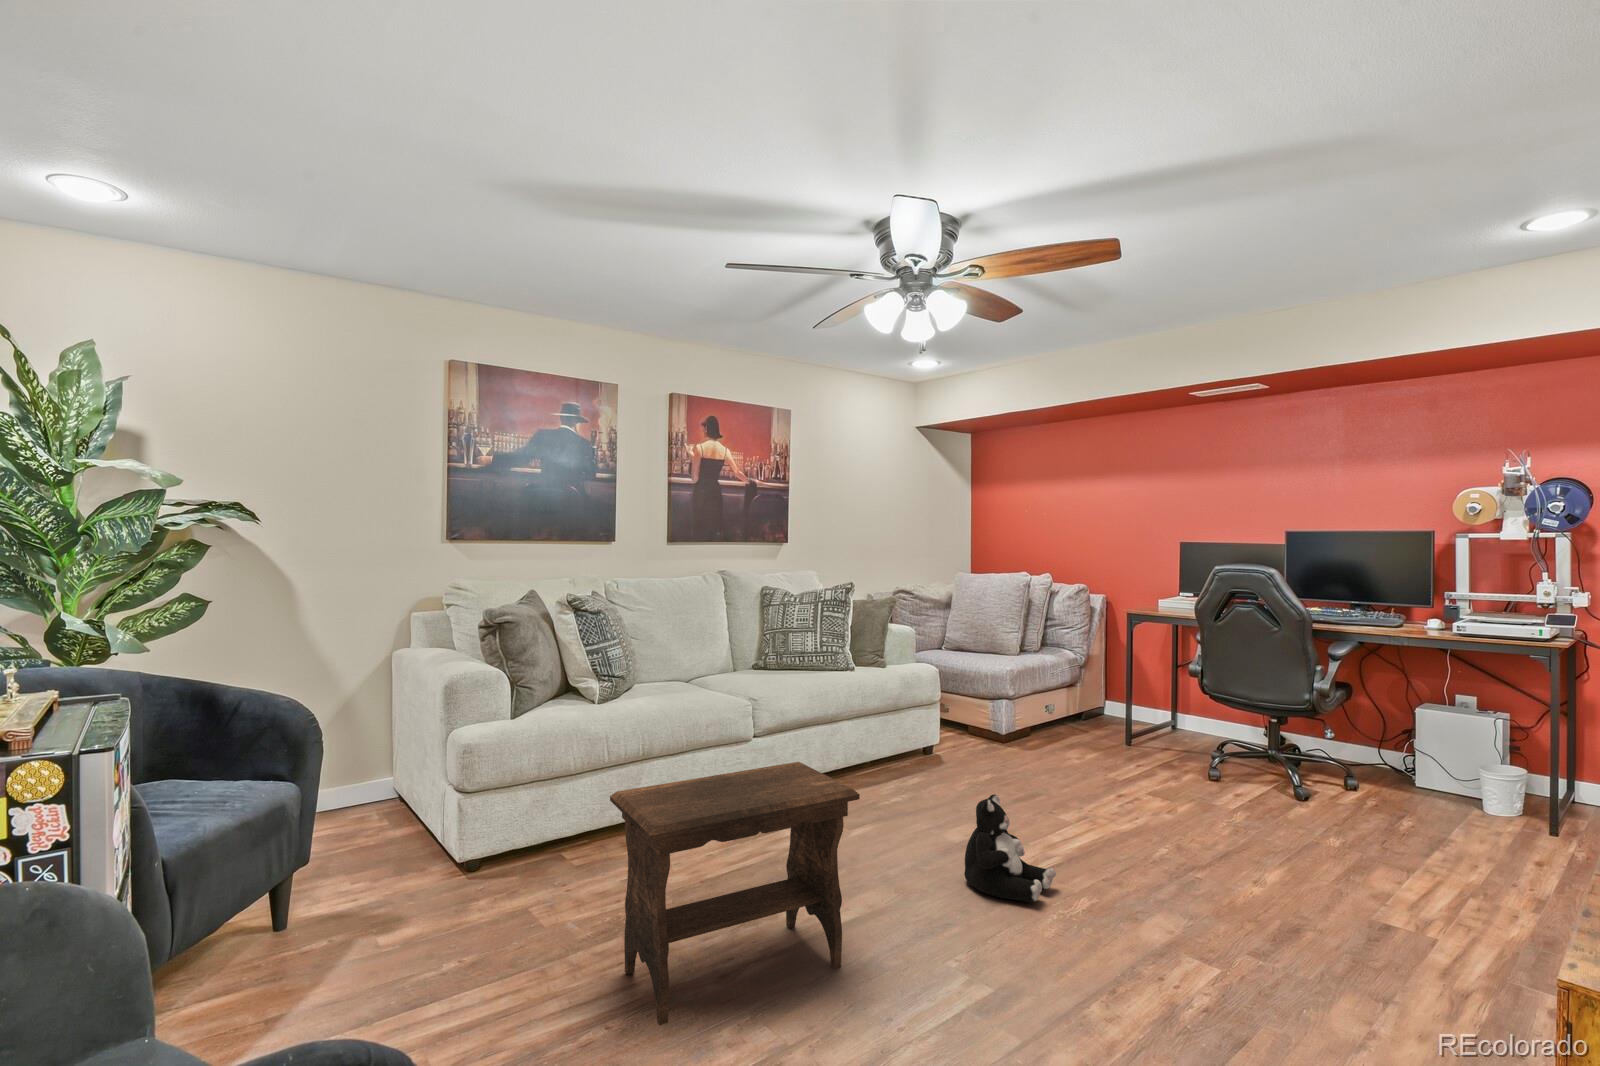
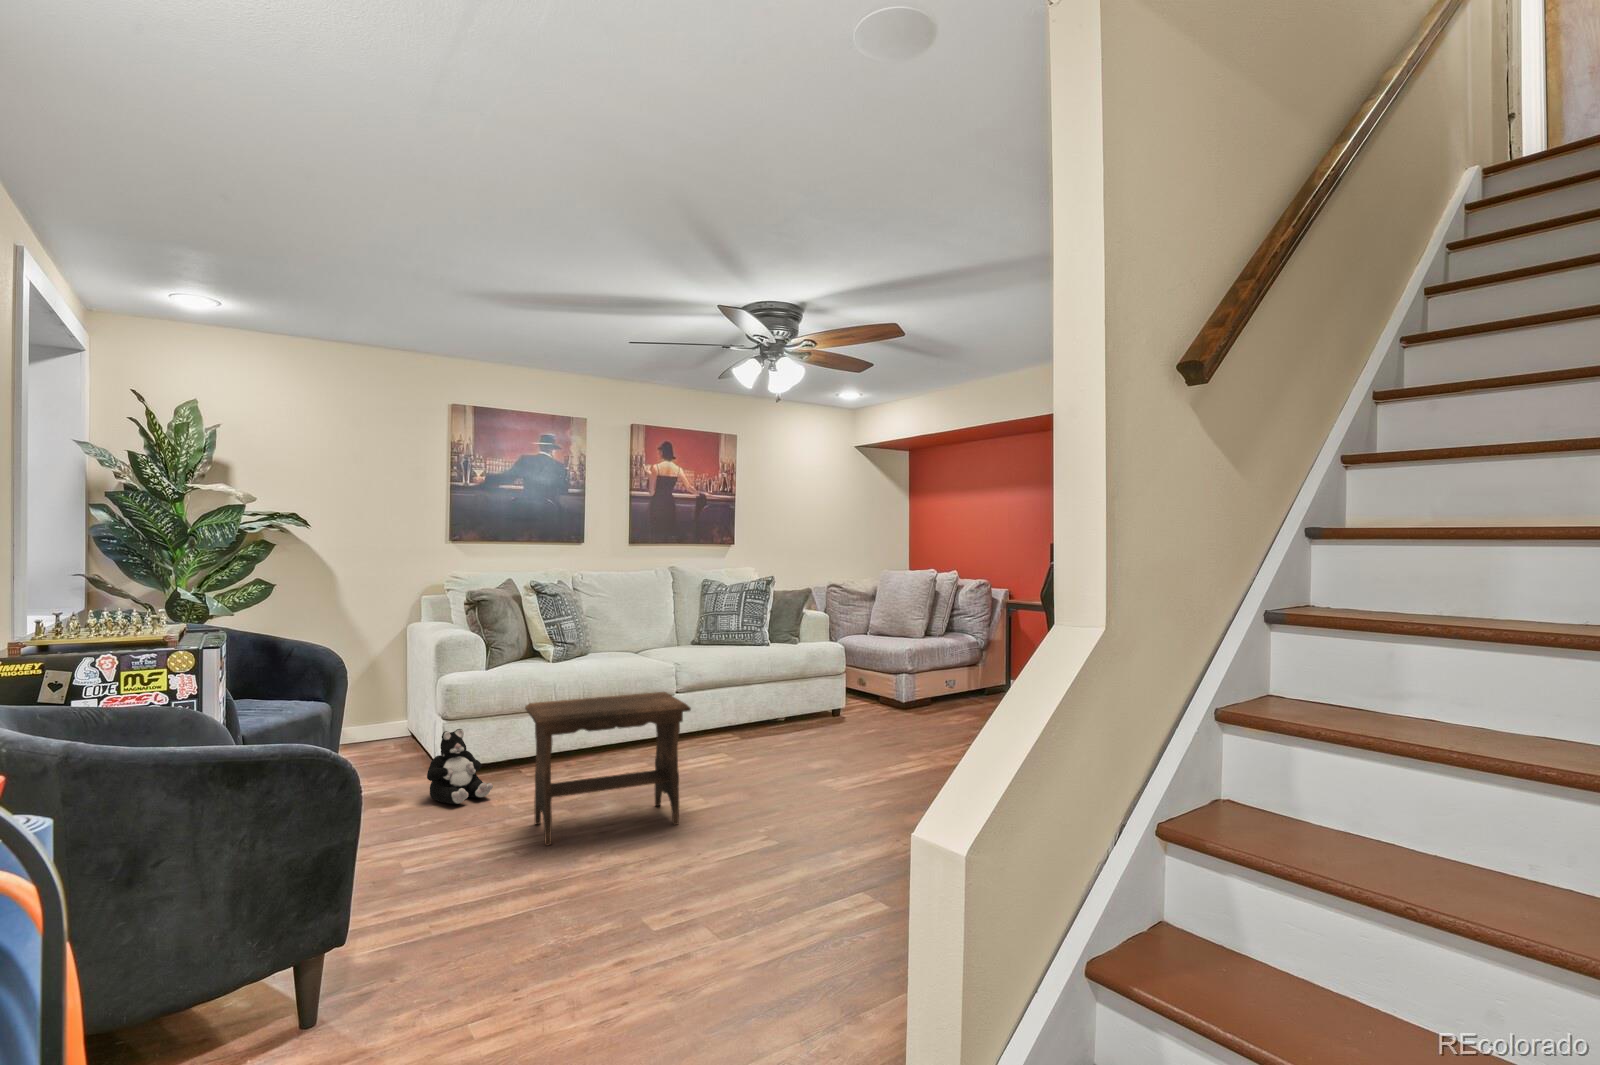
plush toy: present [964,794,1056,902] -> present [427,729,493,804]

